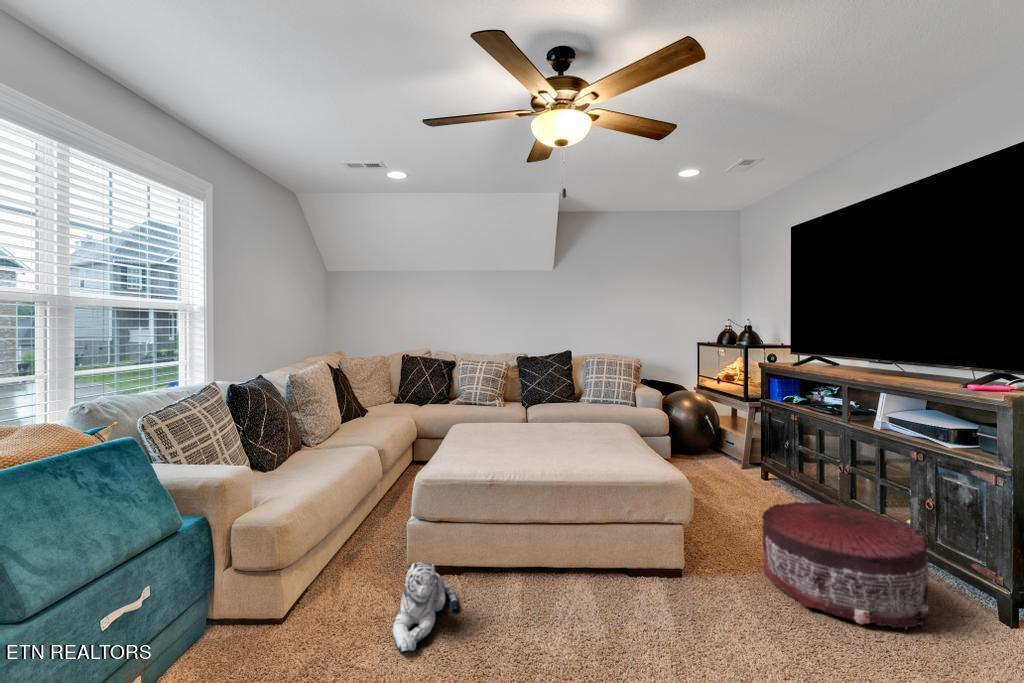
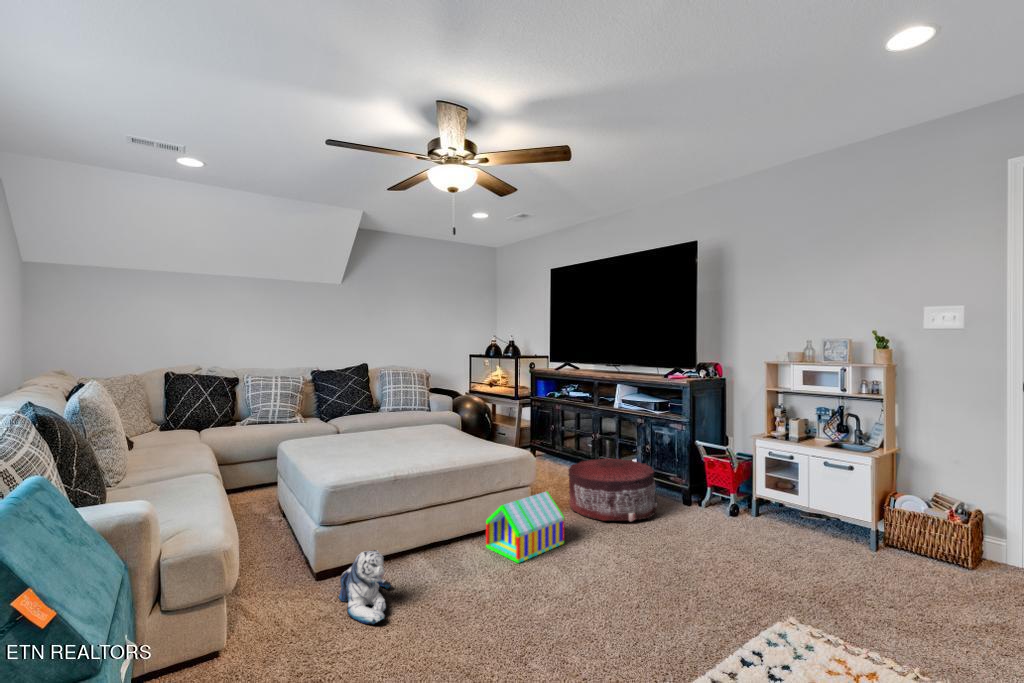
toy house: none [600,540,714,633] -> present [486,491,564,563]

